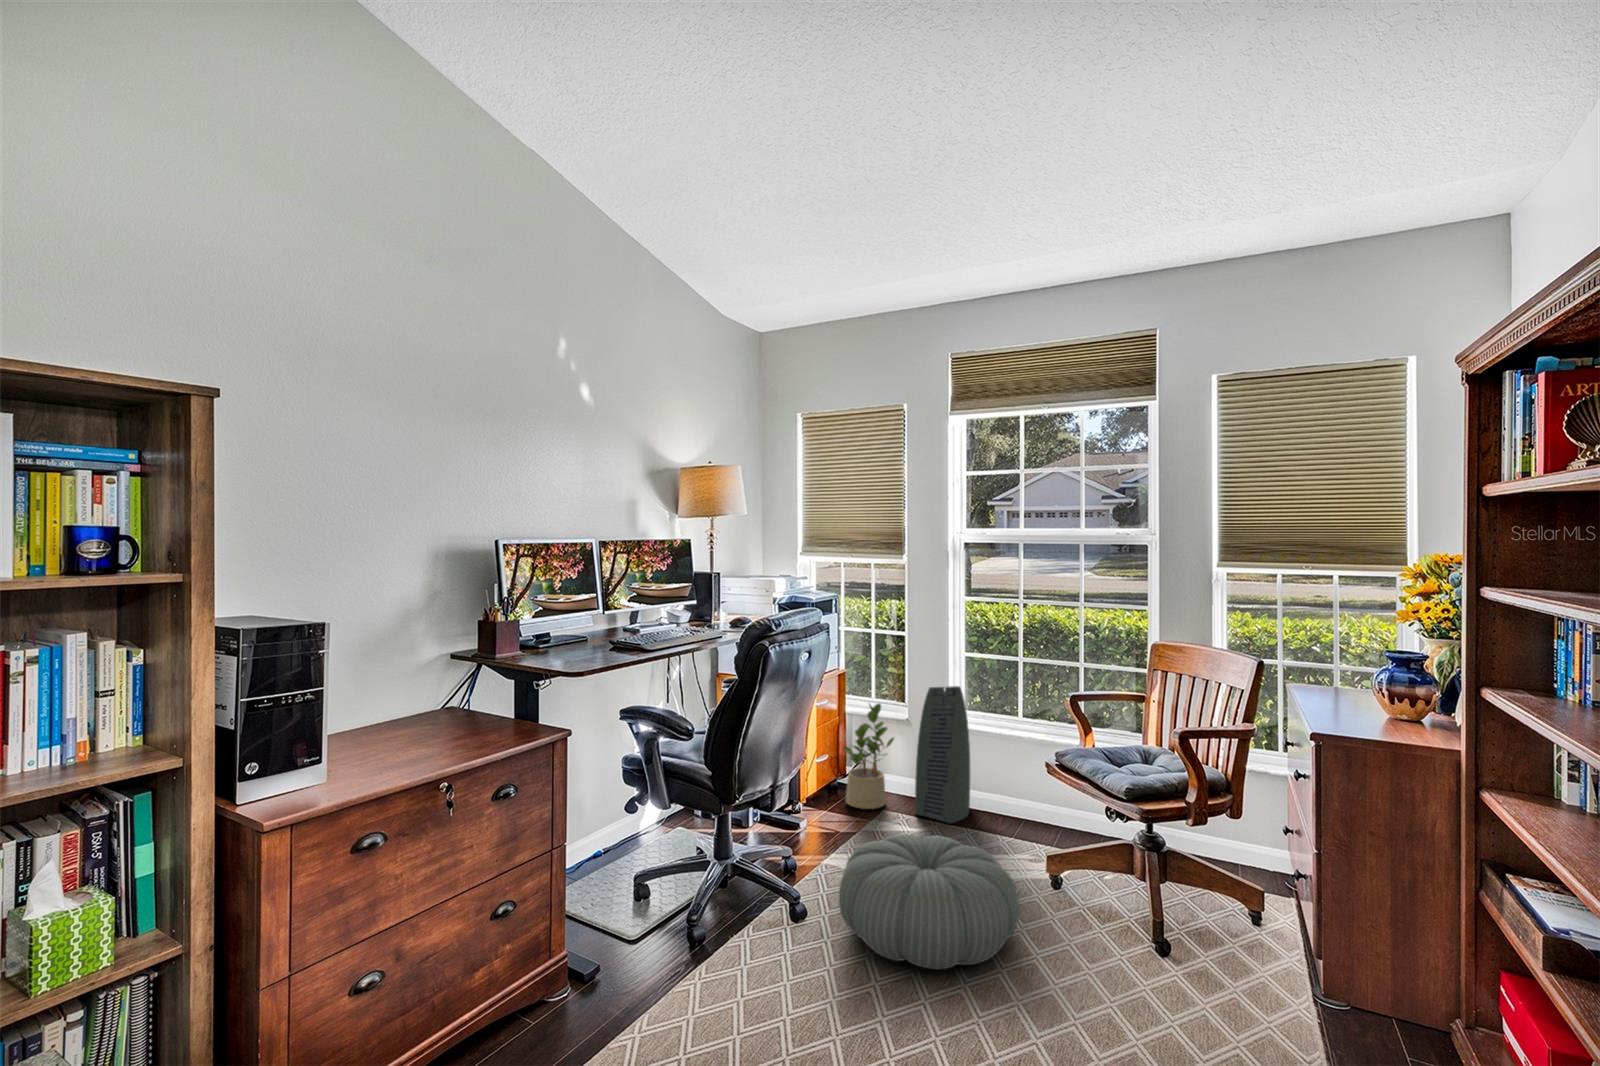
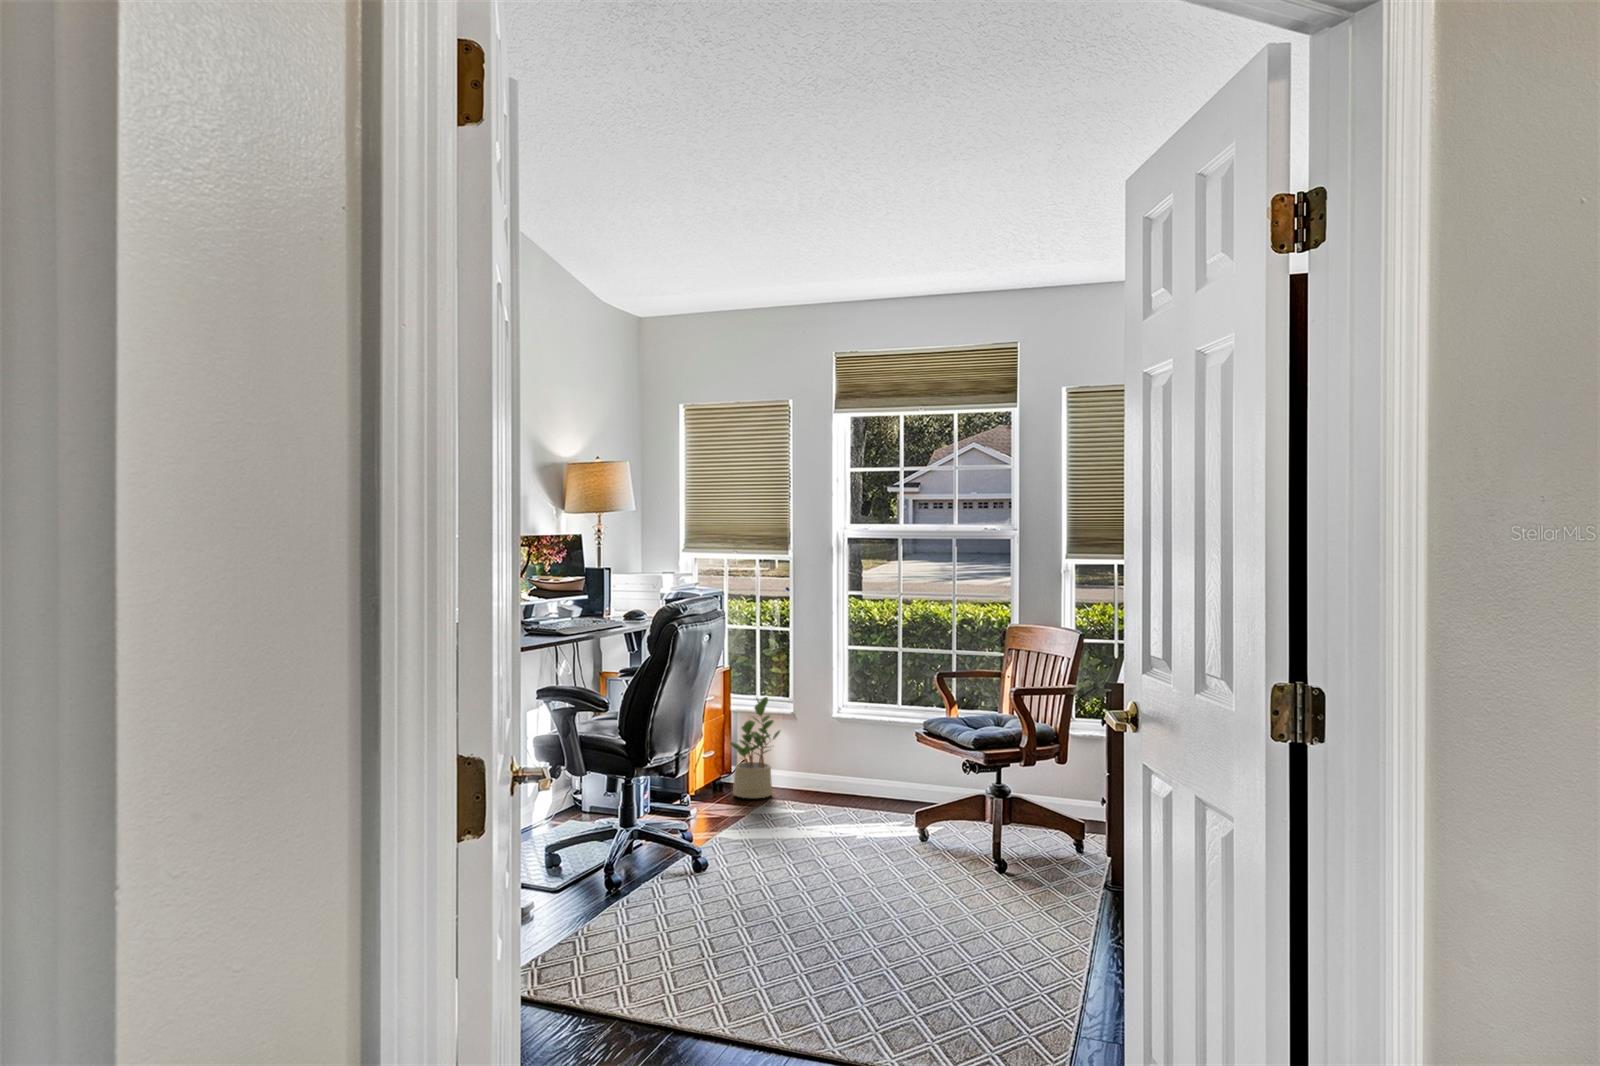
air purifier: present [915,686,970,823] -> none [801,678,852,805]
pouf: present [839,834,1019,969] -> none [737,796,888,888]

